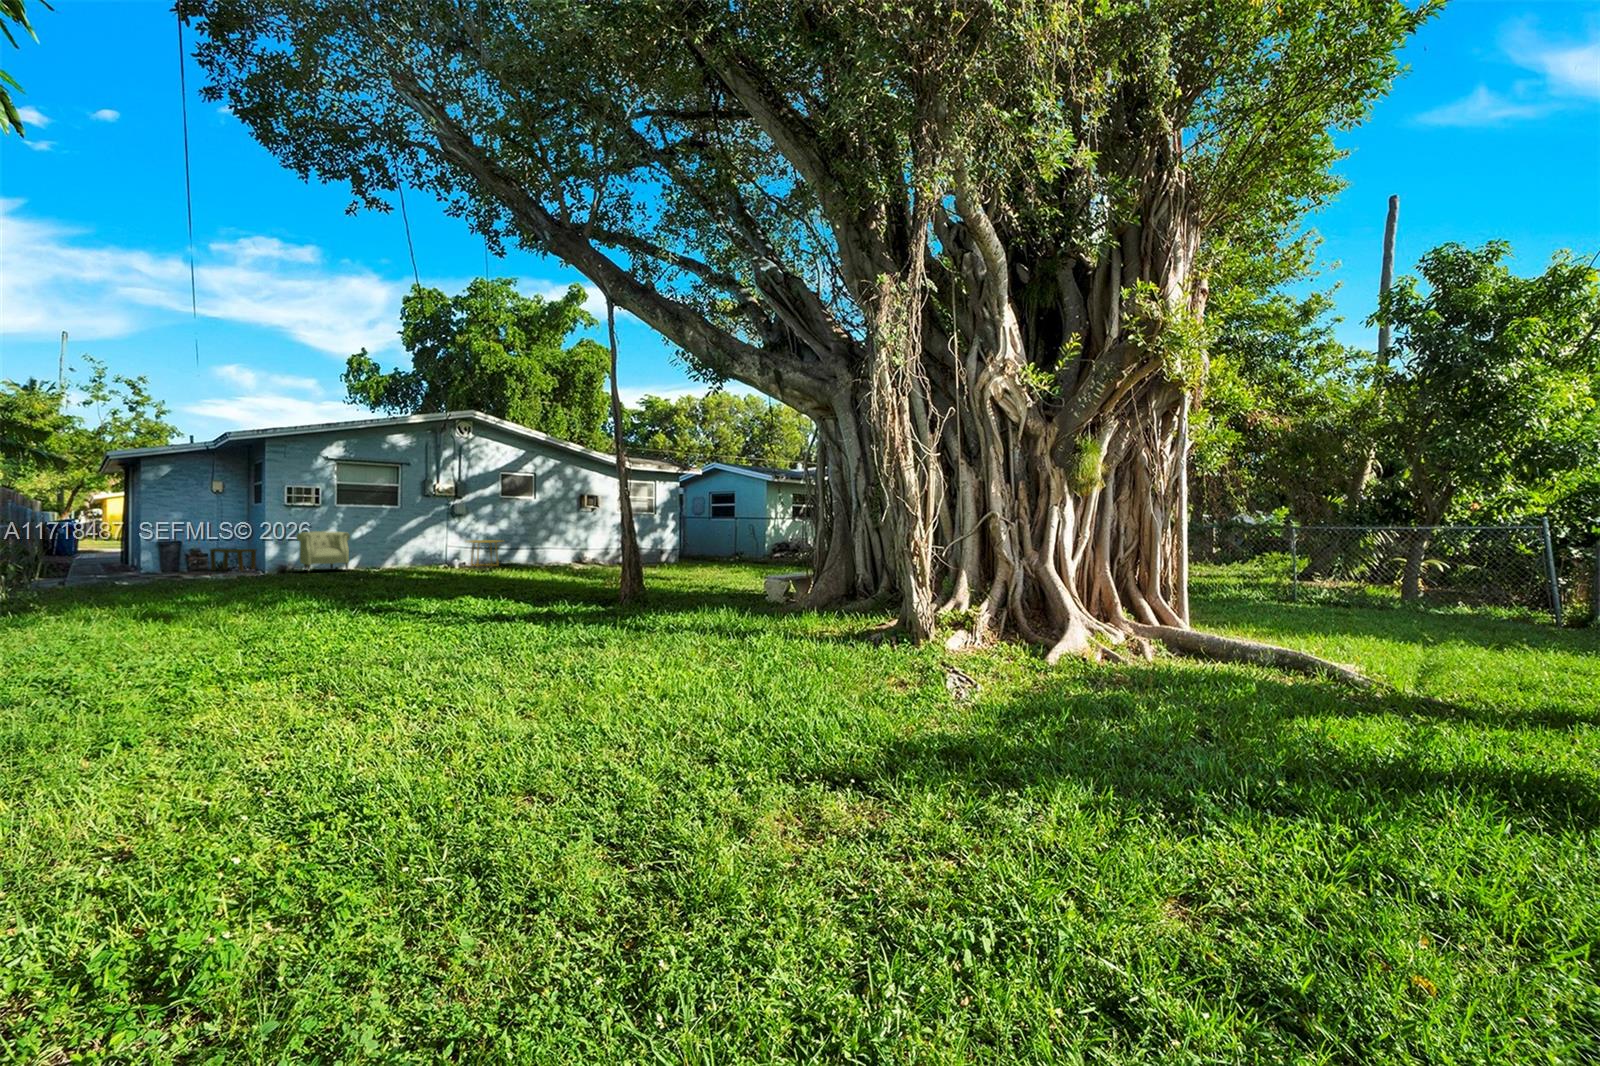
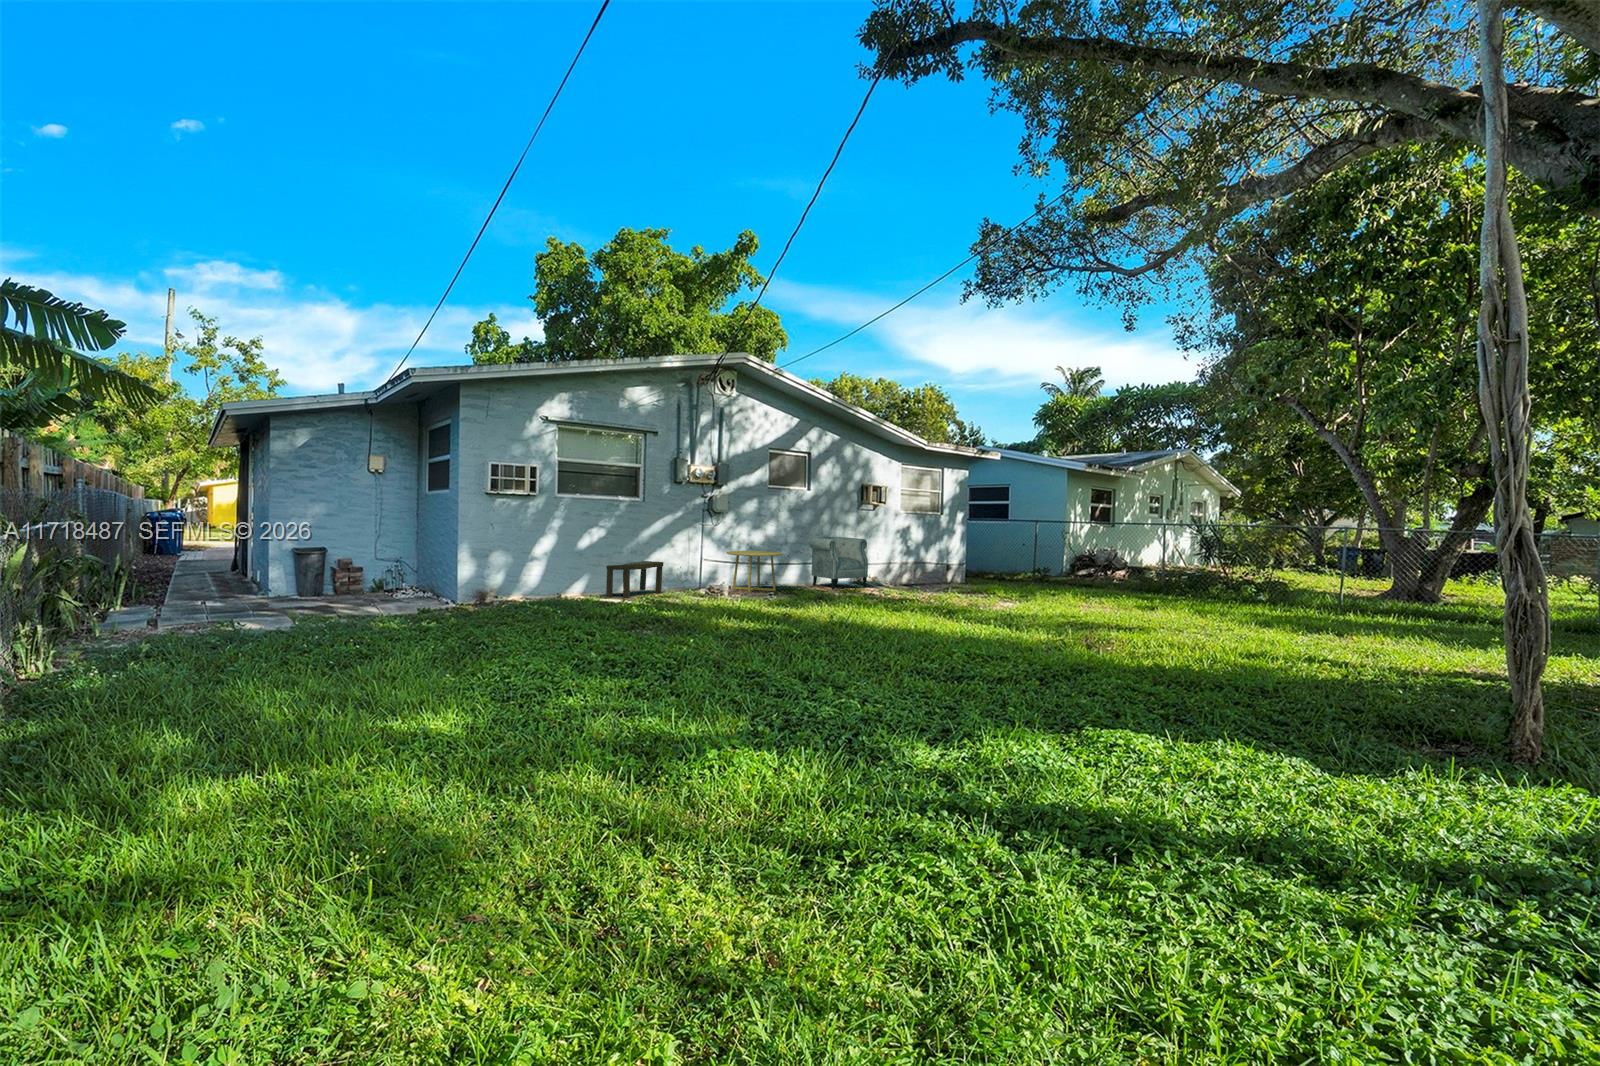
chair: present [297,531,350,573] -> present [809,537,868,590]
bench: present [210,548,256,572] -> present [606,561,664,598]

